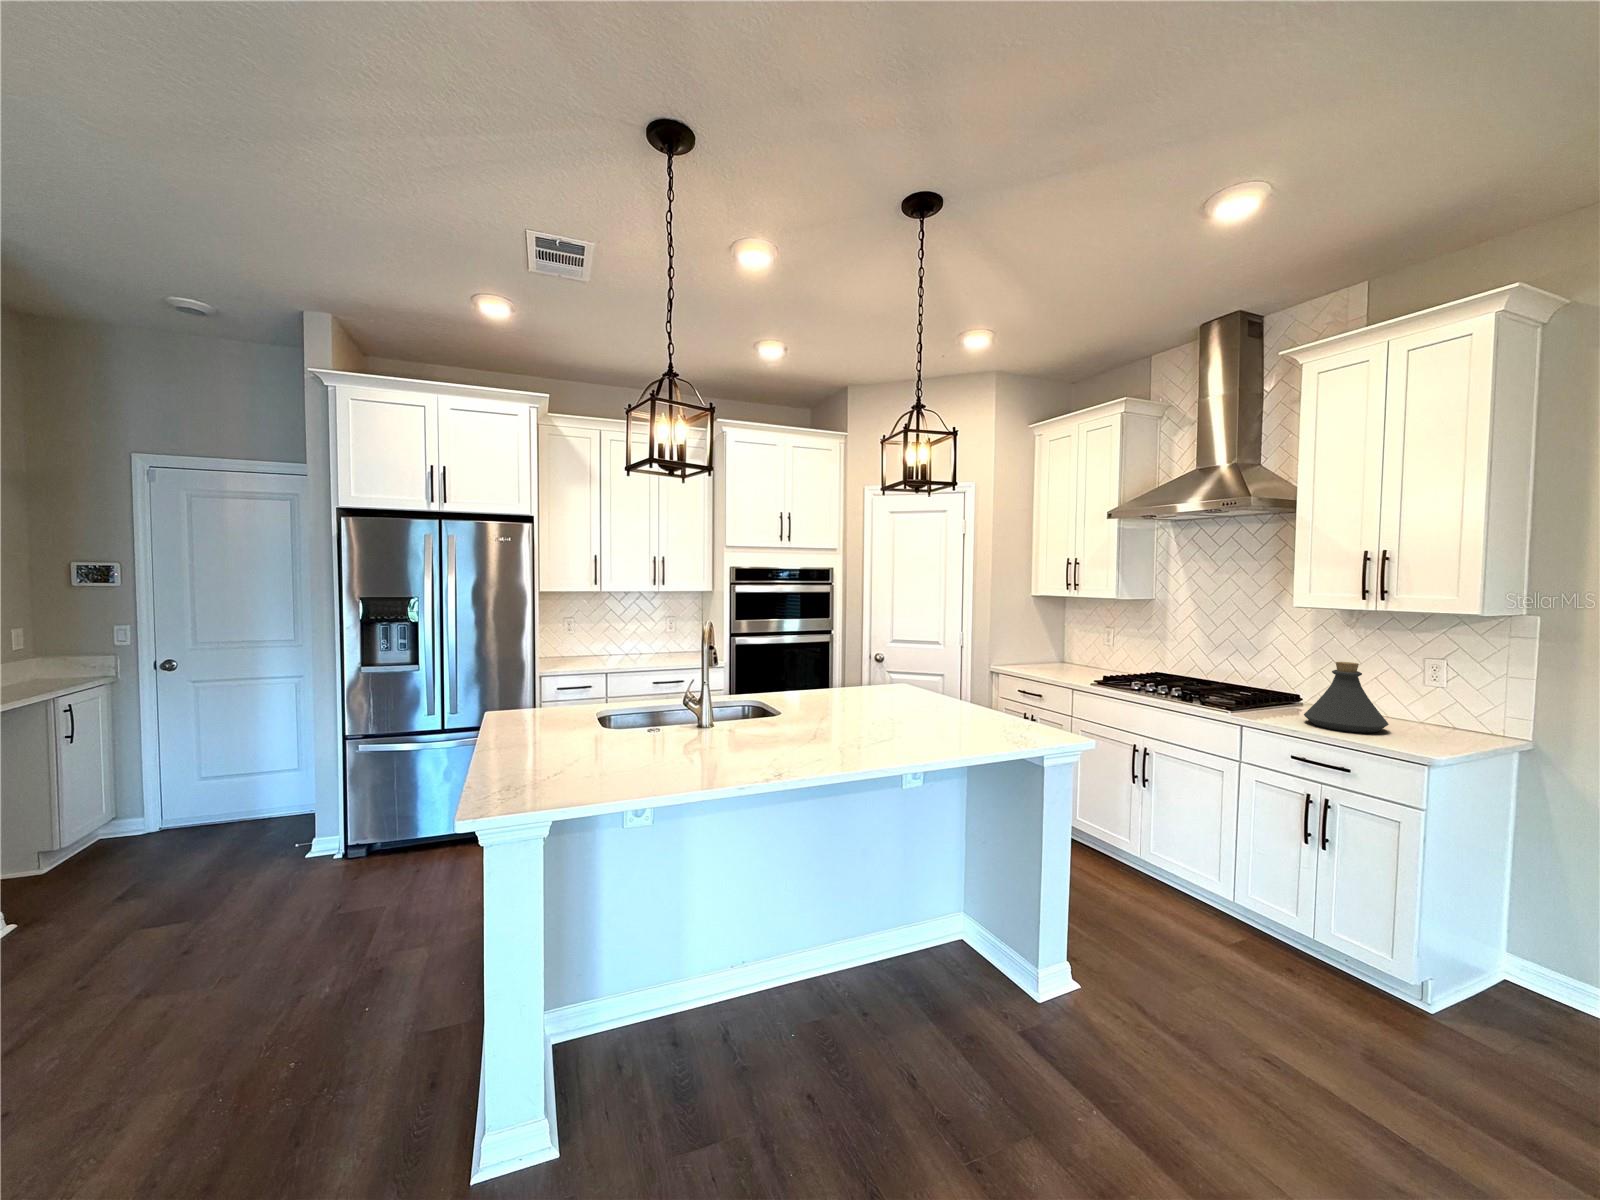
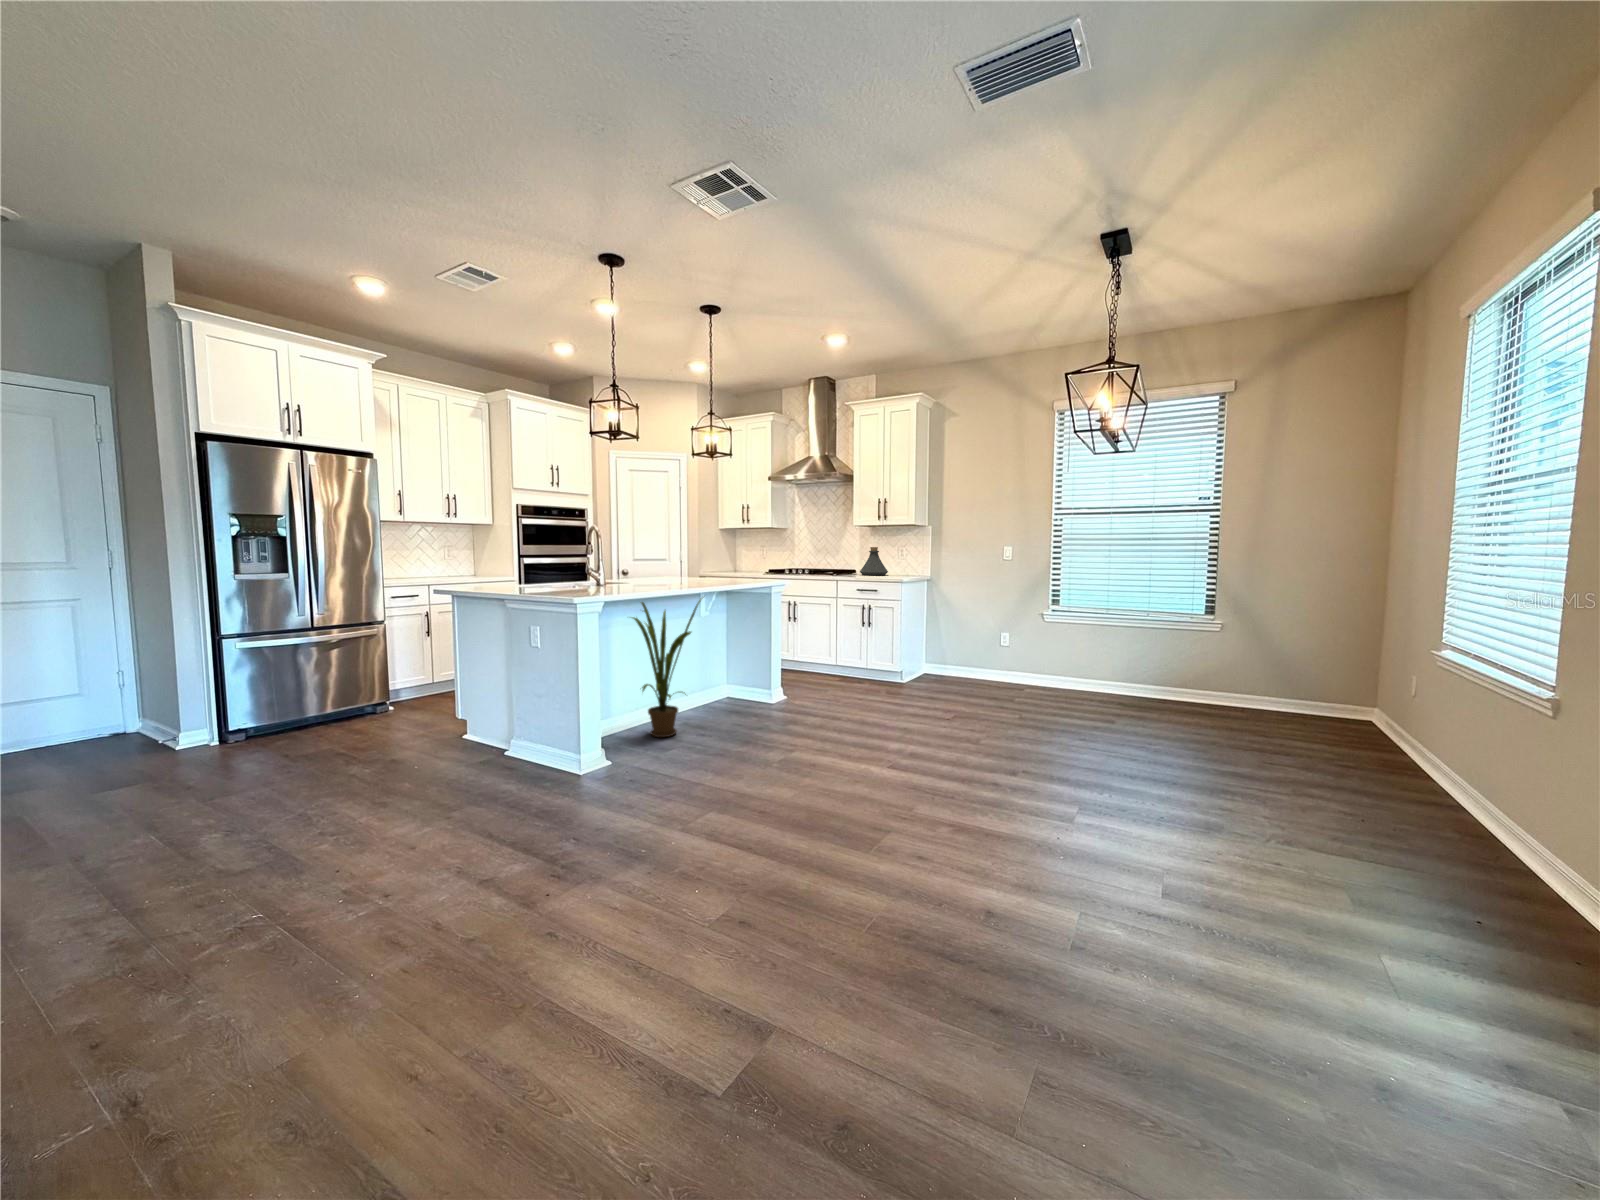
house plant: none [660,756,832,1083] -> present [632,597,704,737]

